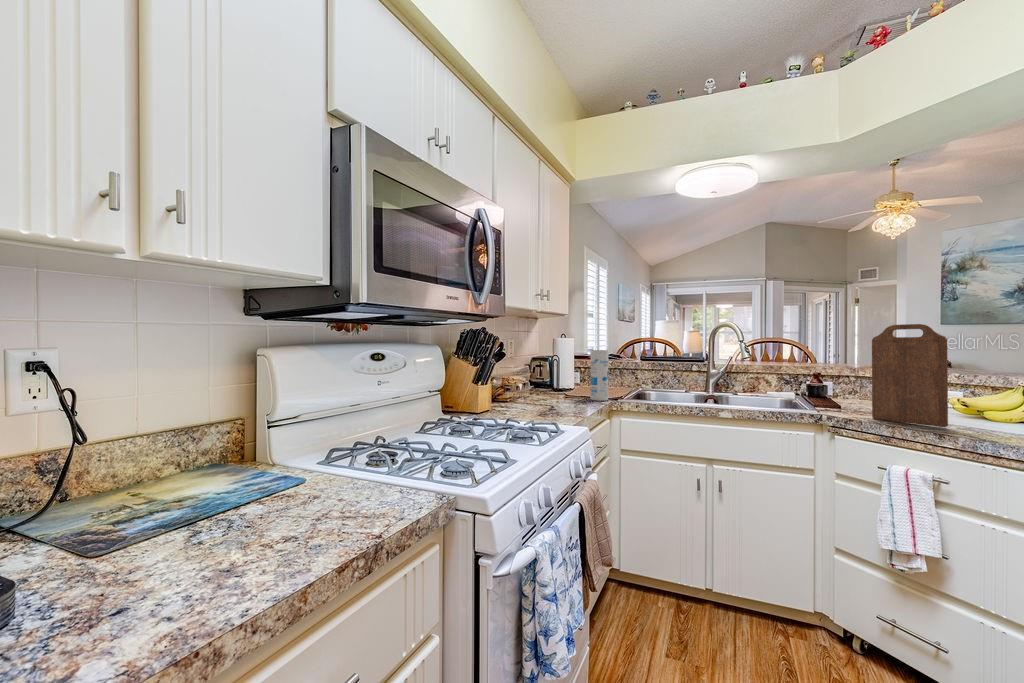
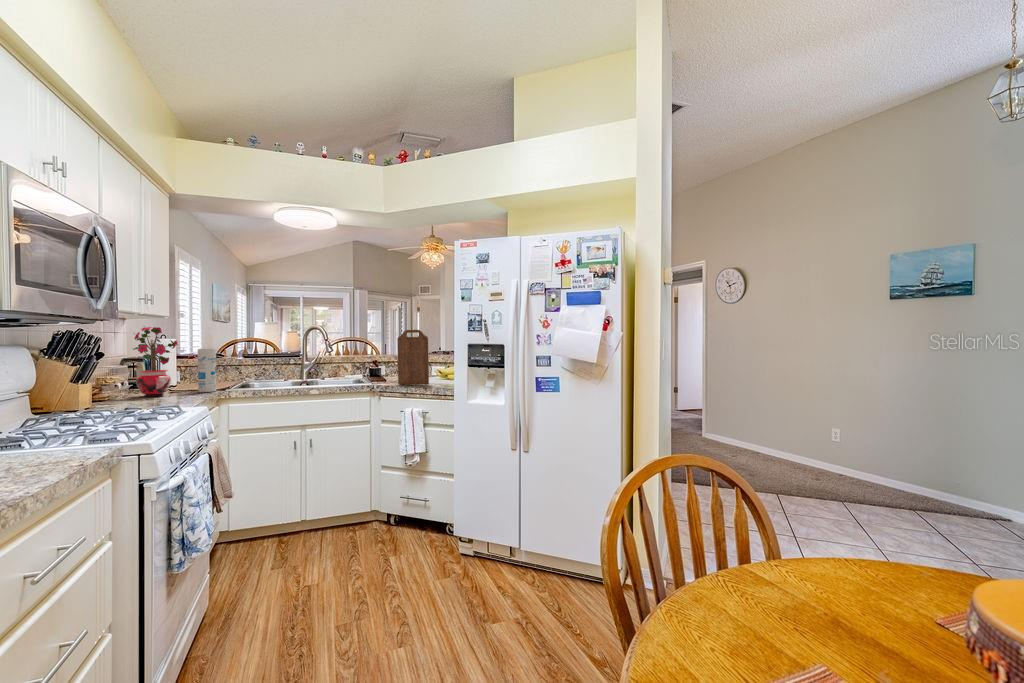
potted plant: none [531,323,573,401] -> present [133,327,177,397]

